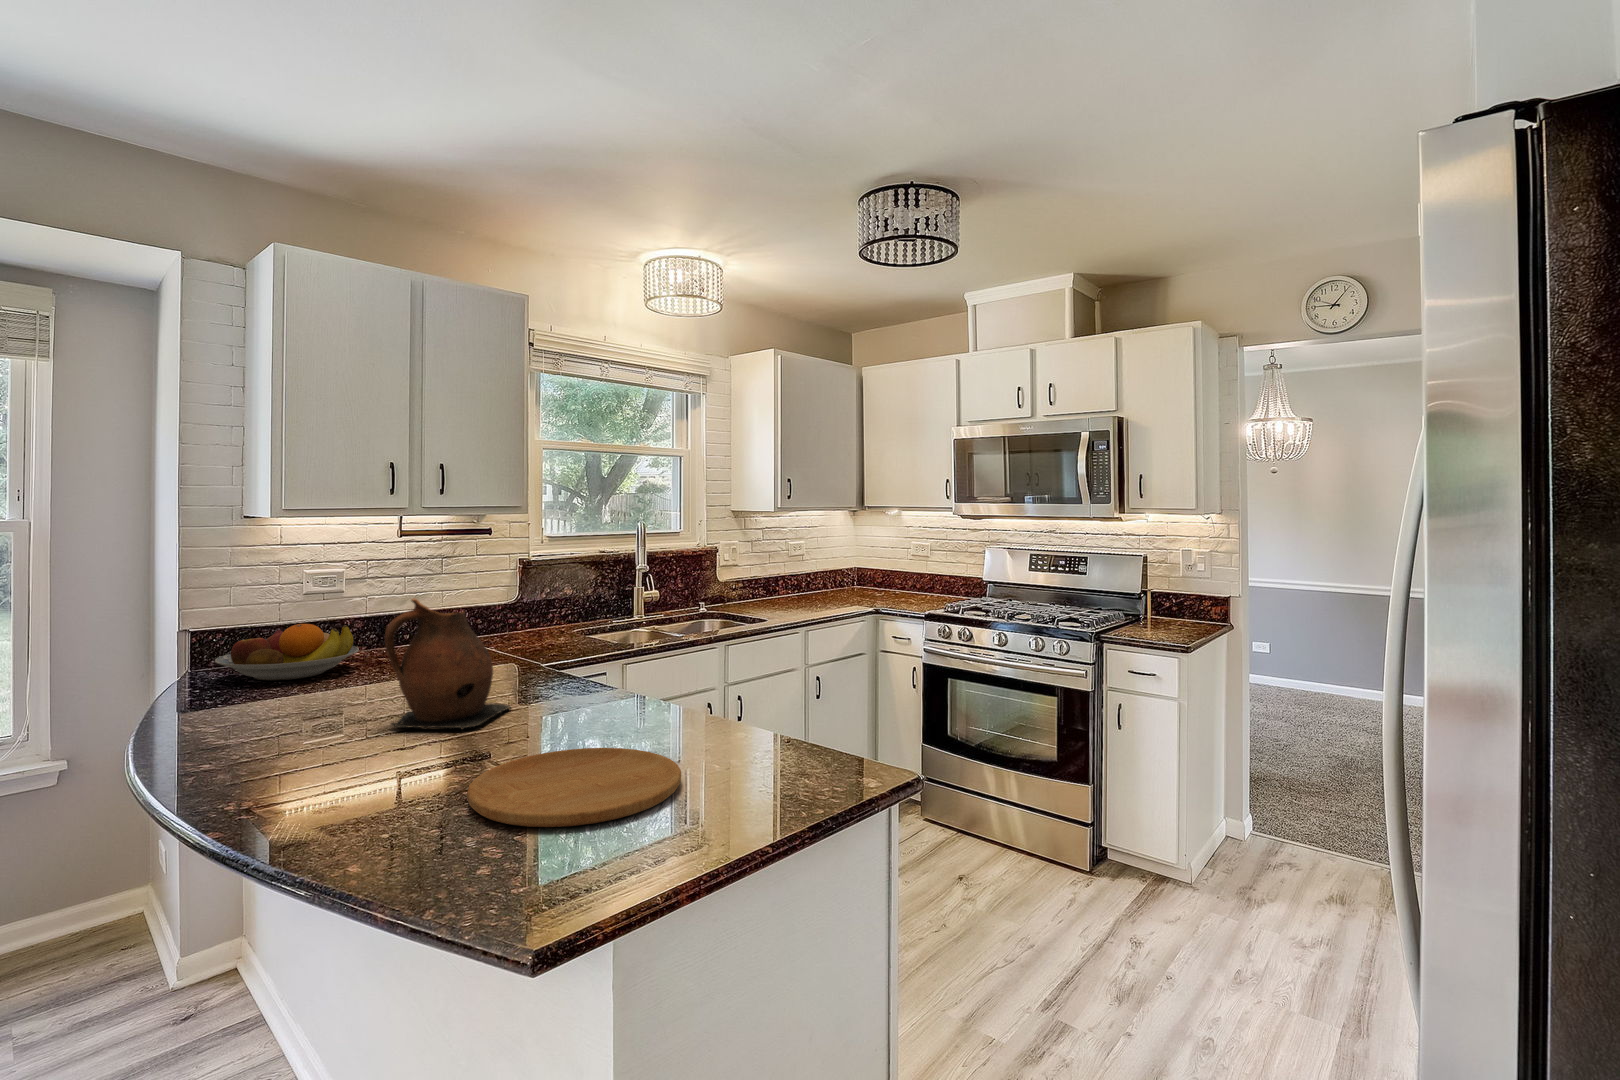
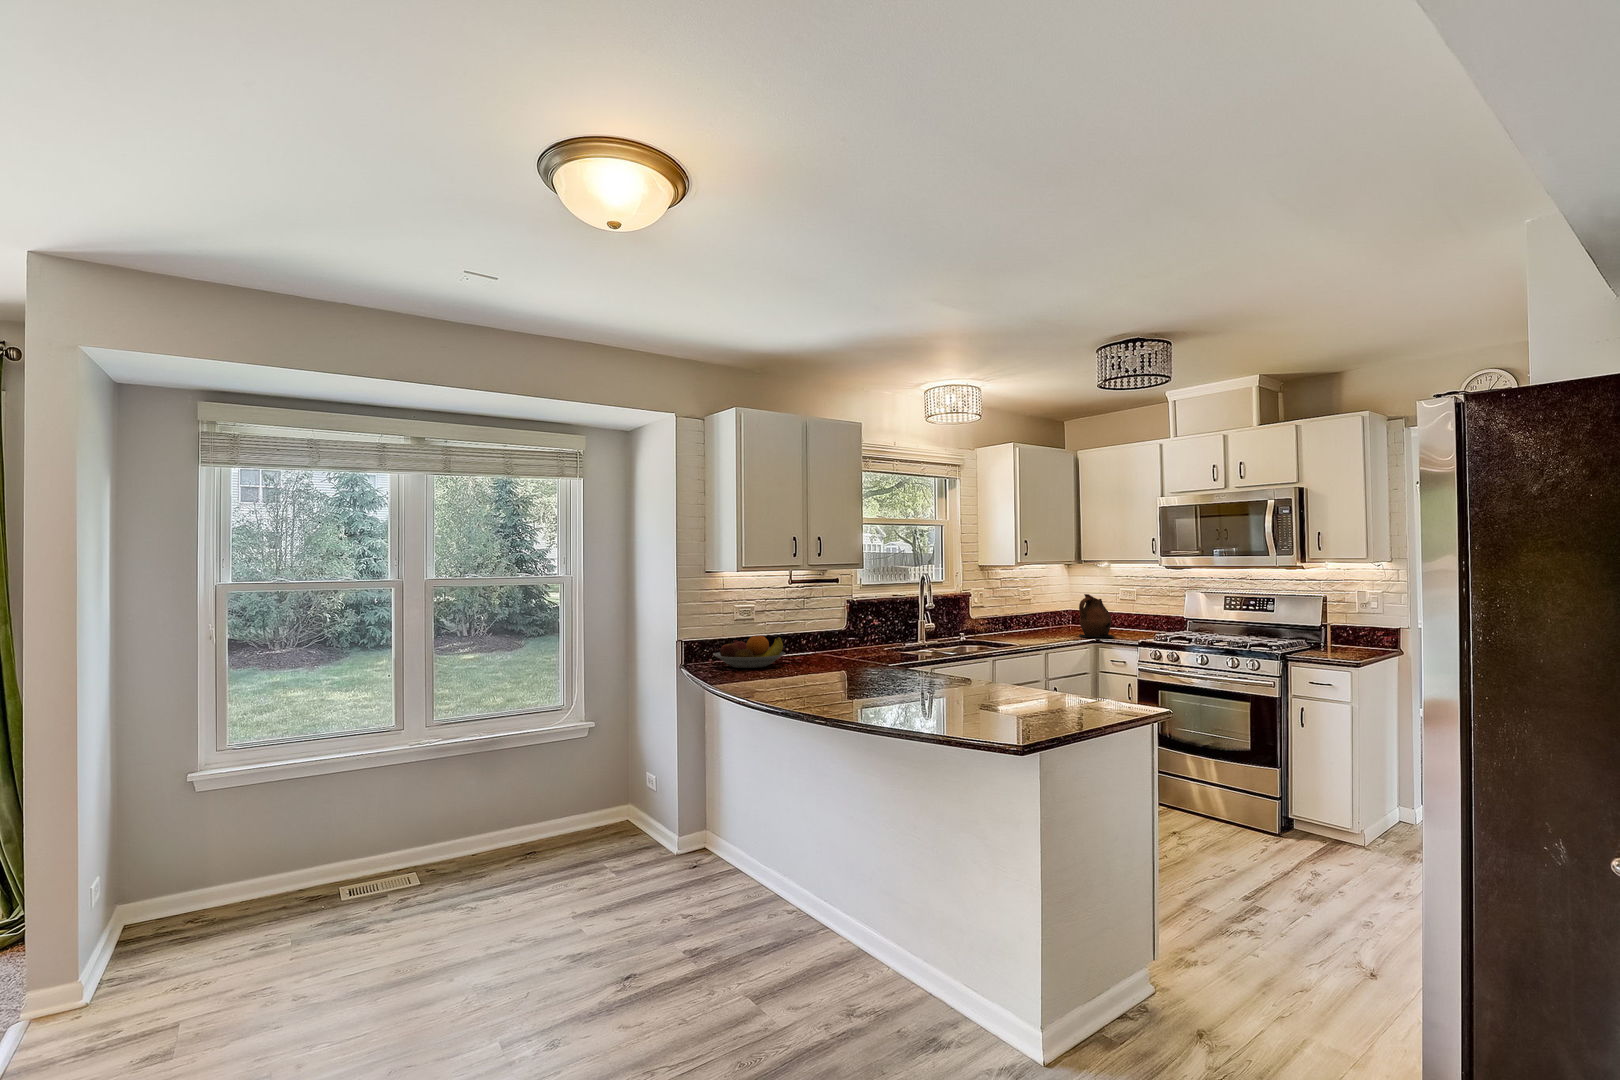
ceramic pitcher: present [385,599,511,730] -> present [1079,594,1115,638]
cutting board: present [467,748,681,827] -> none [941,690,1042,712]

